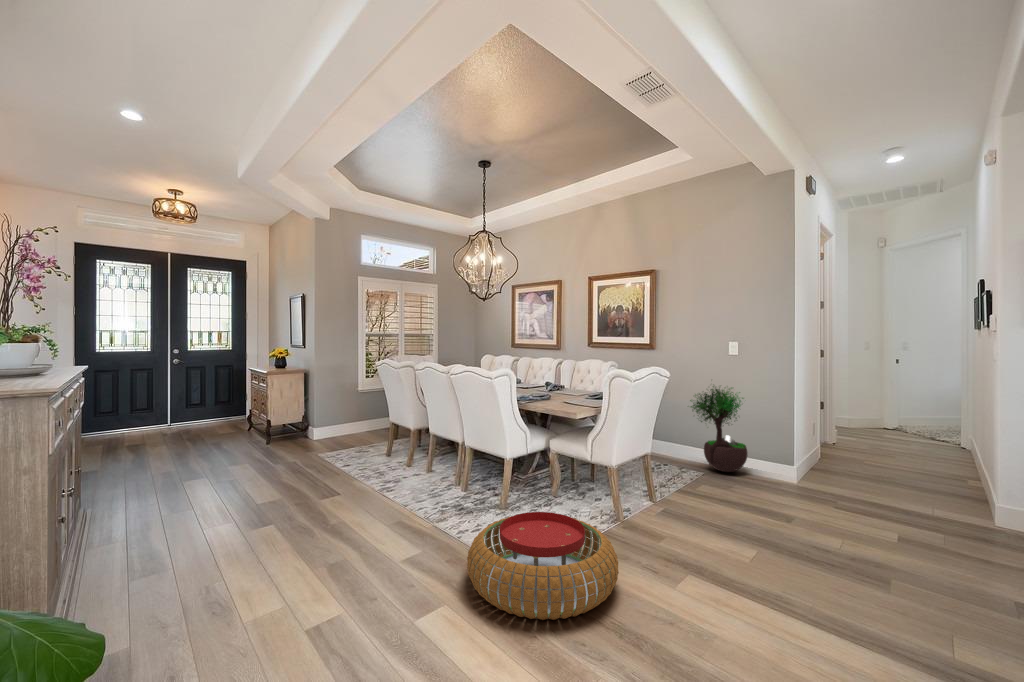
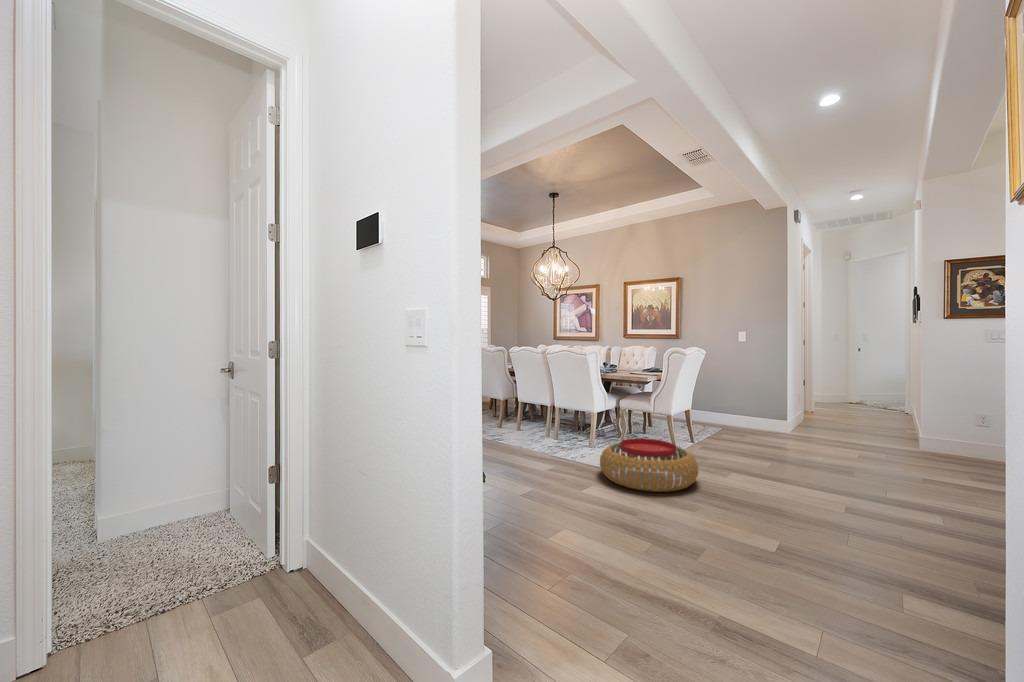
potted tree: present [690,386,748,472] -> none [711,360,755,428]

